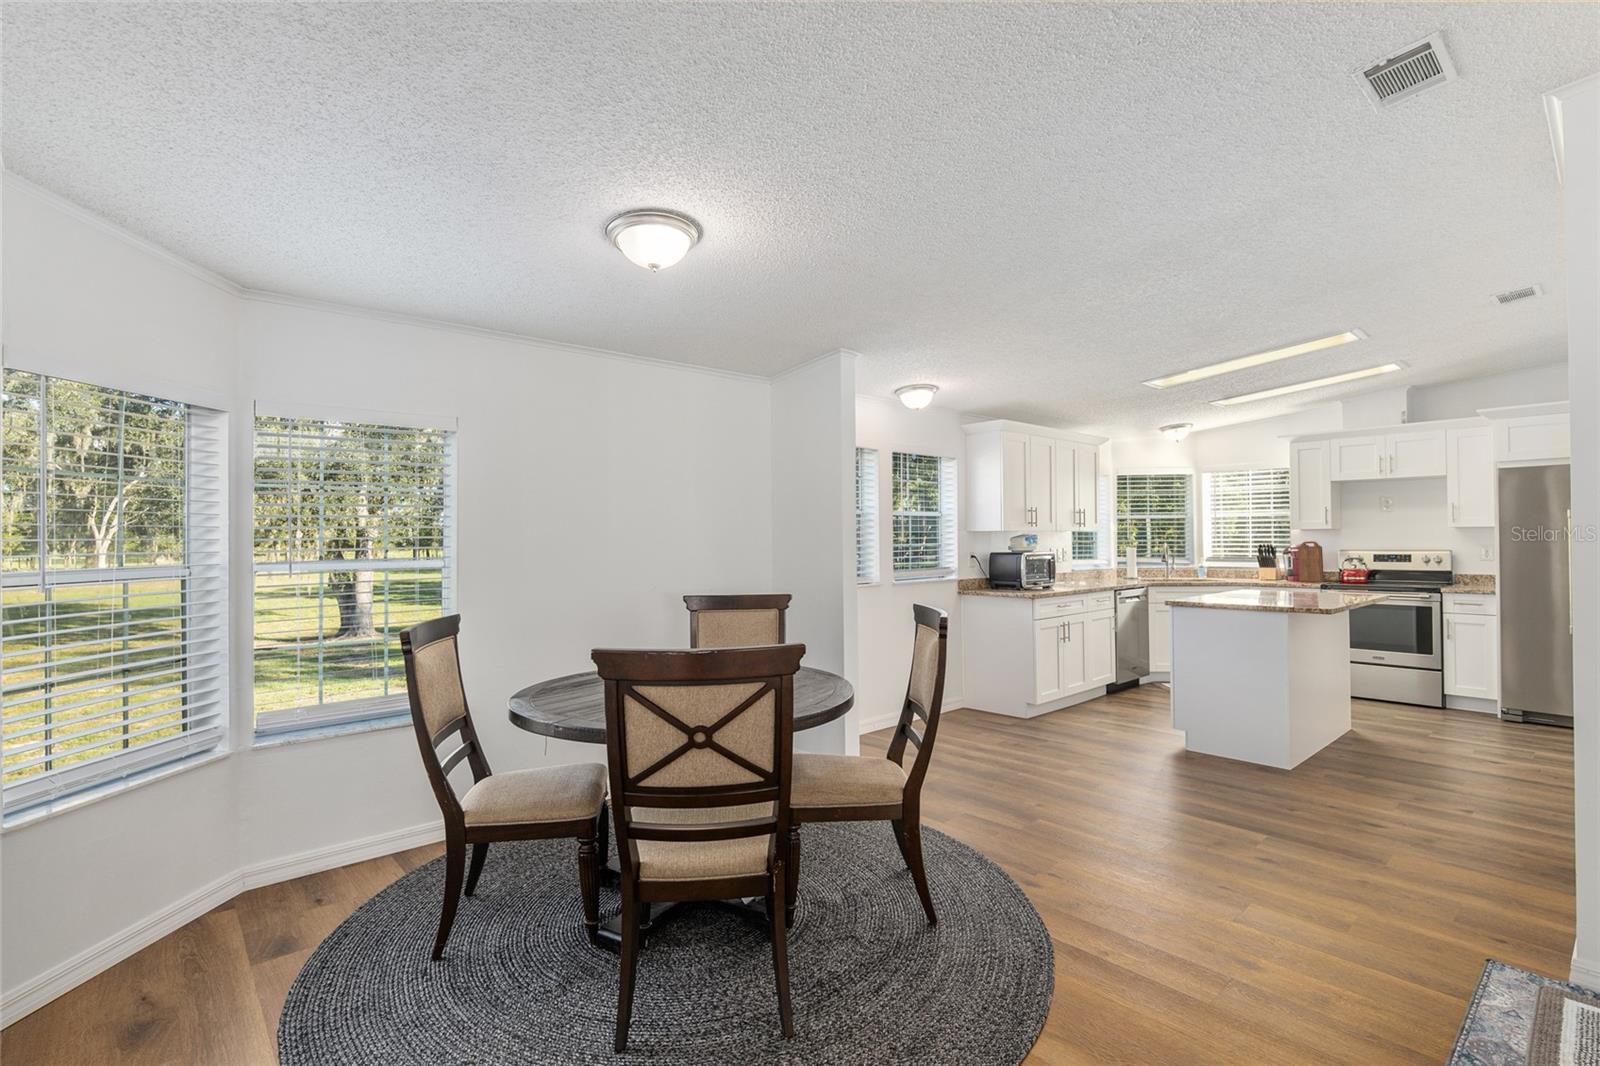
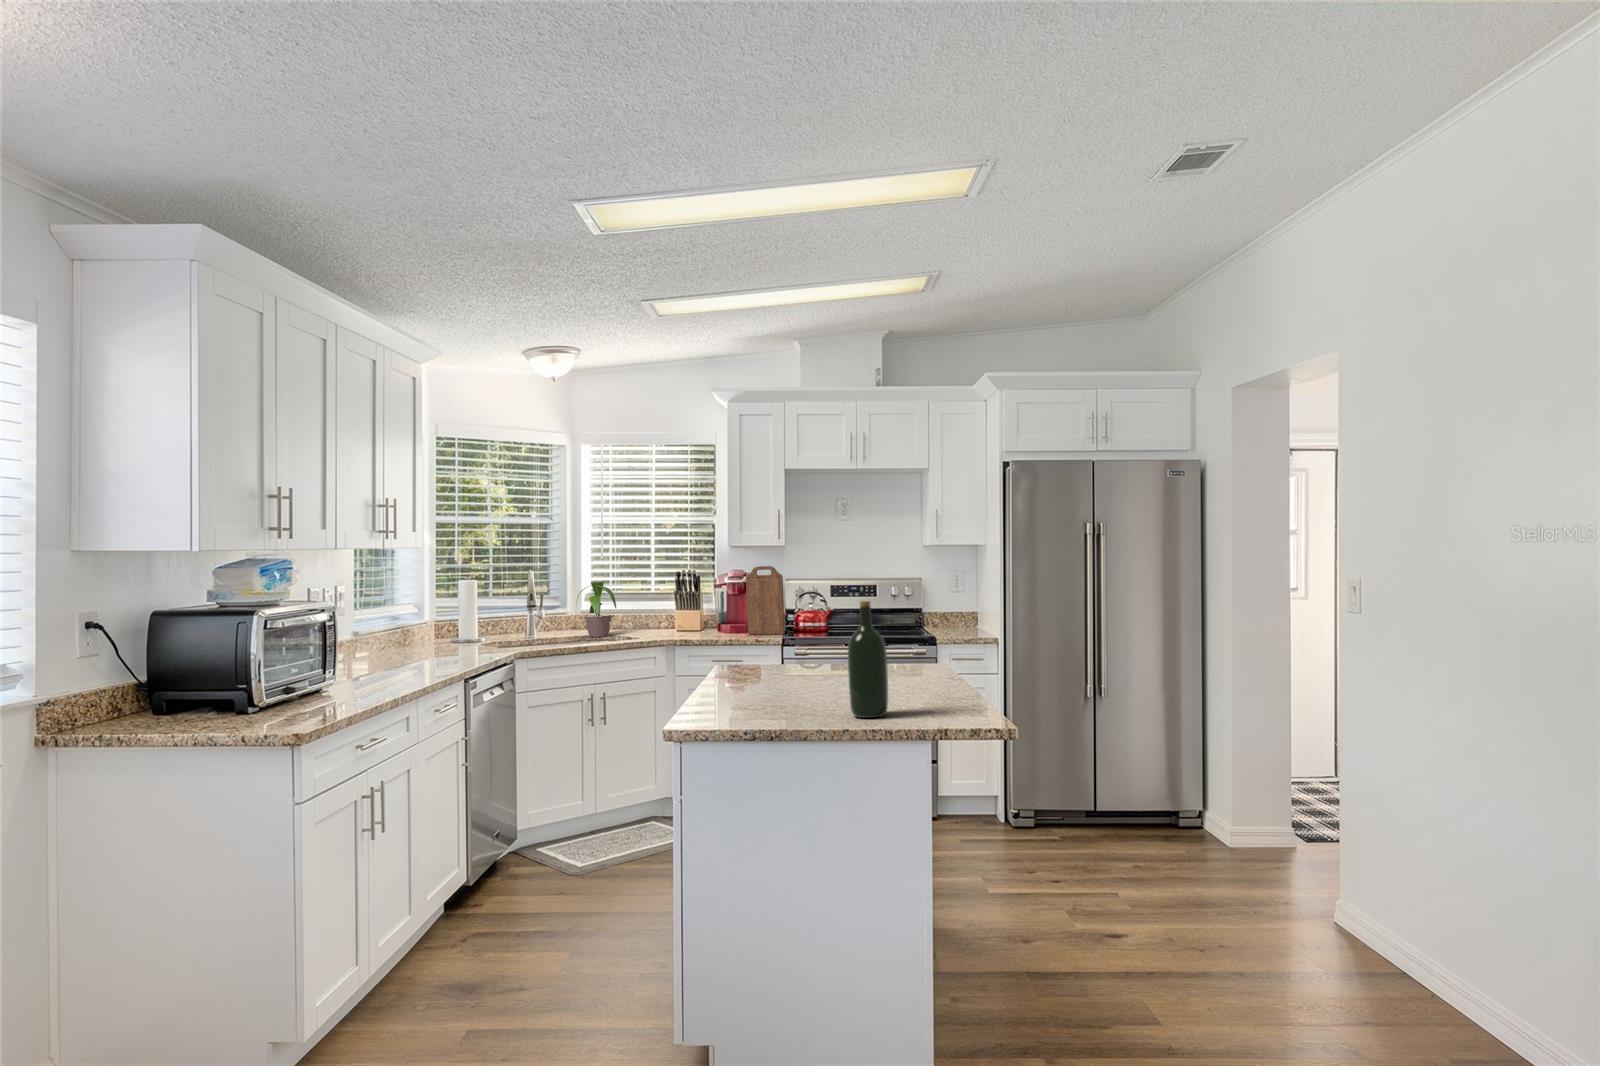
potted plant: none [1195,549,1225,580] -> present [577,581,616,637]
wine bottle: none [1249,553,1270,604] -> present [848,601,888,718]

